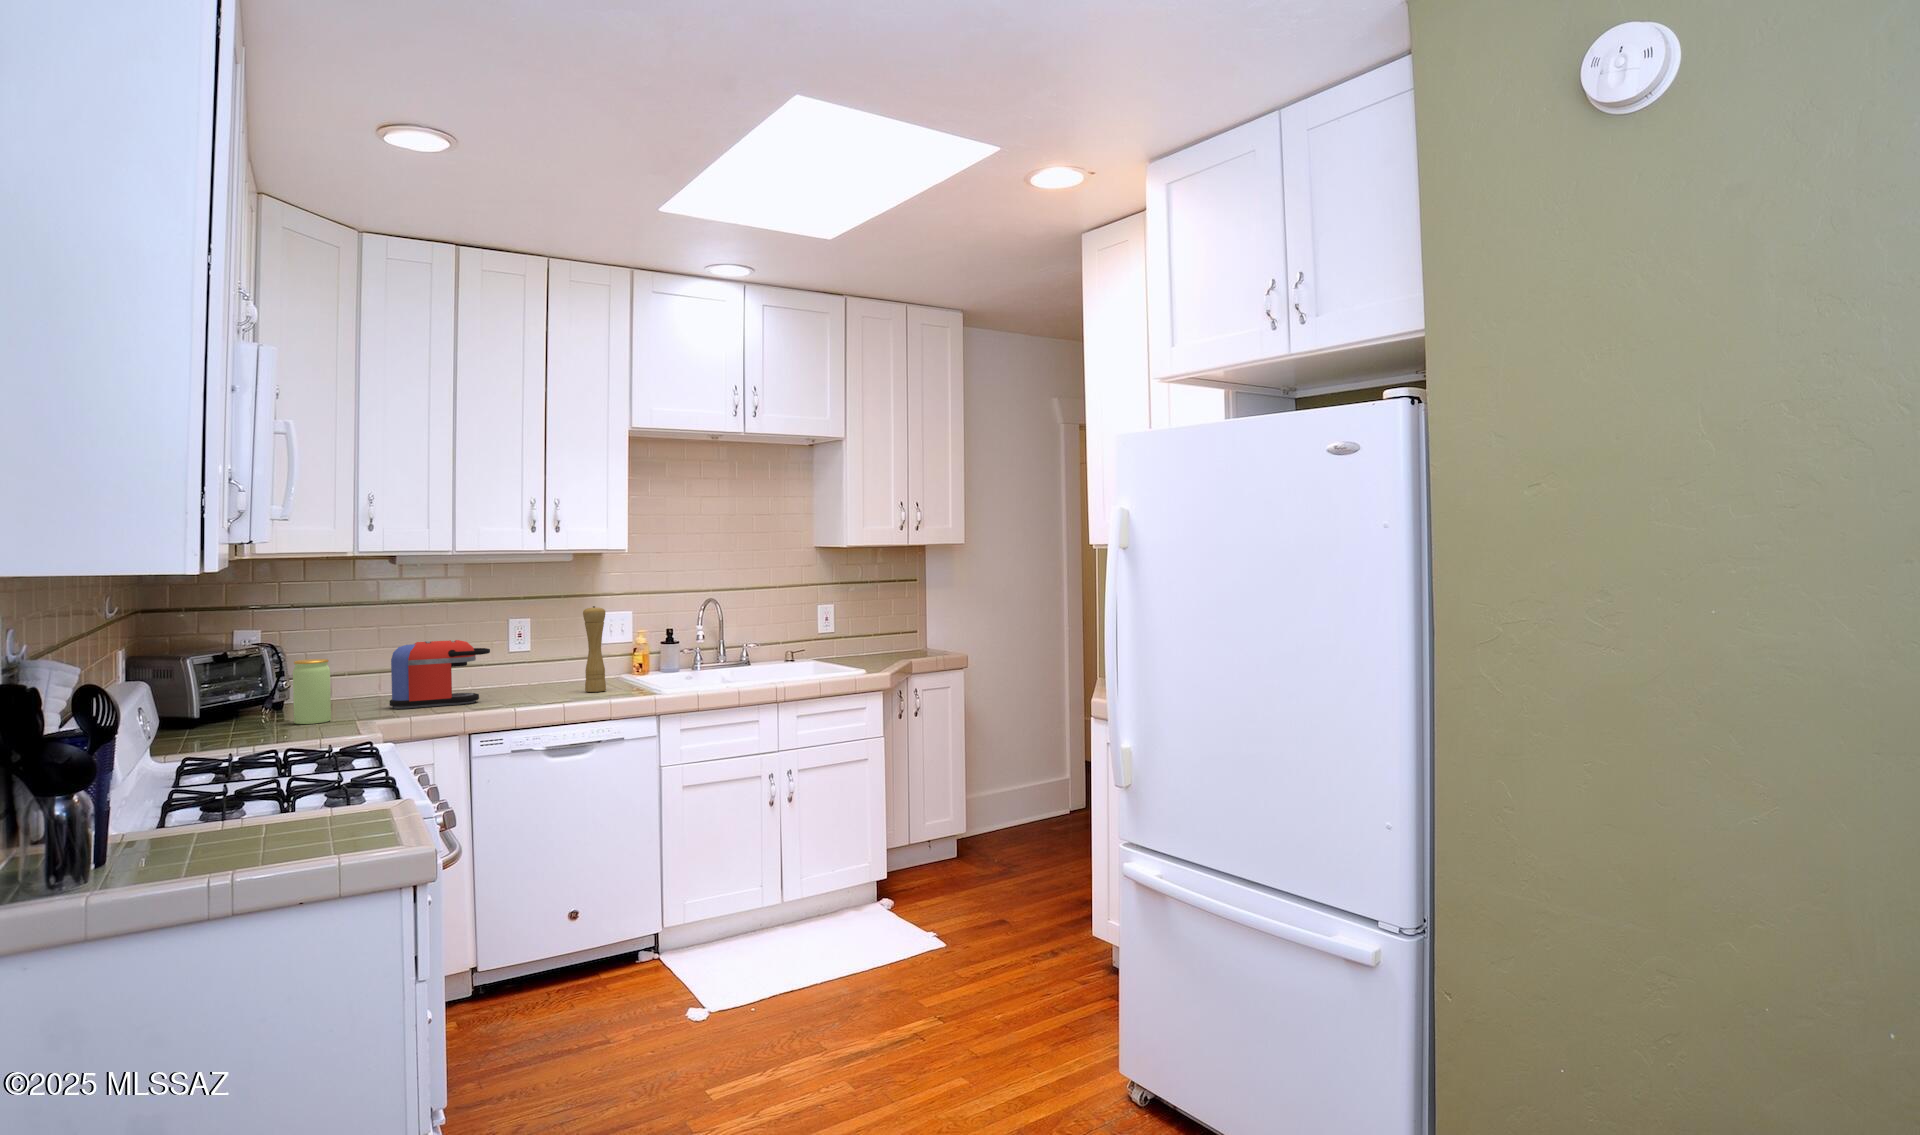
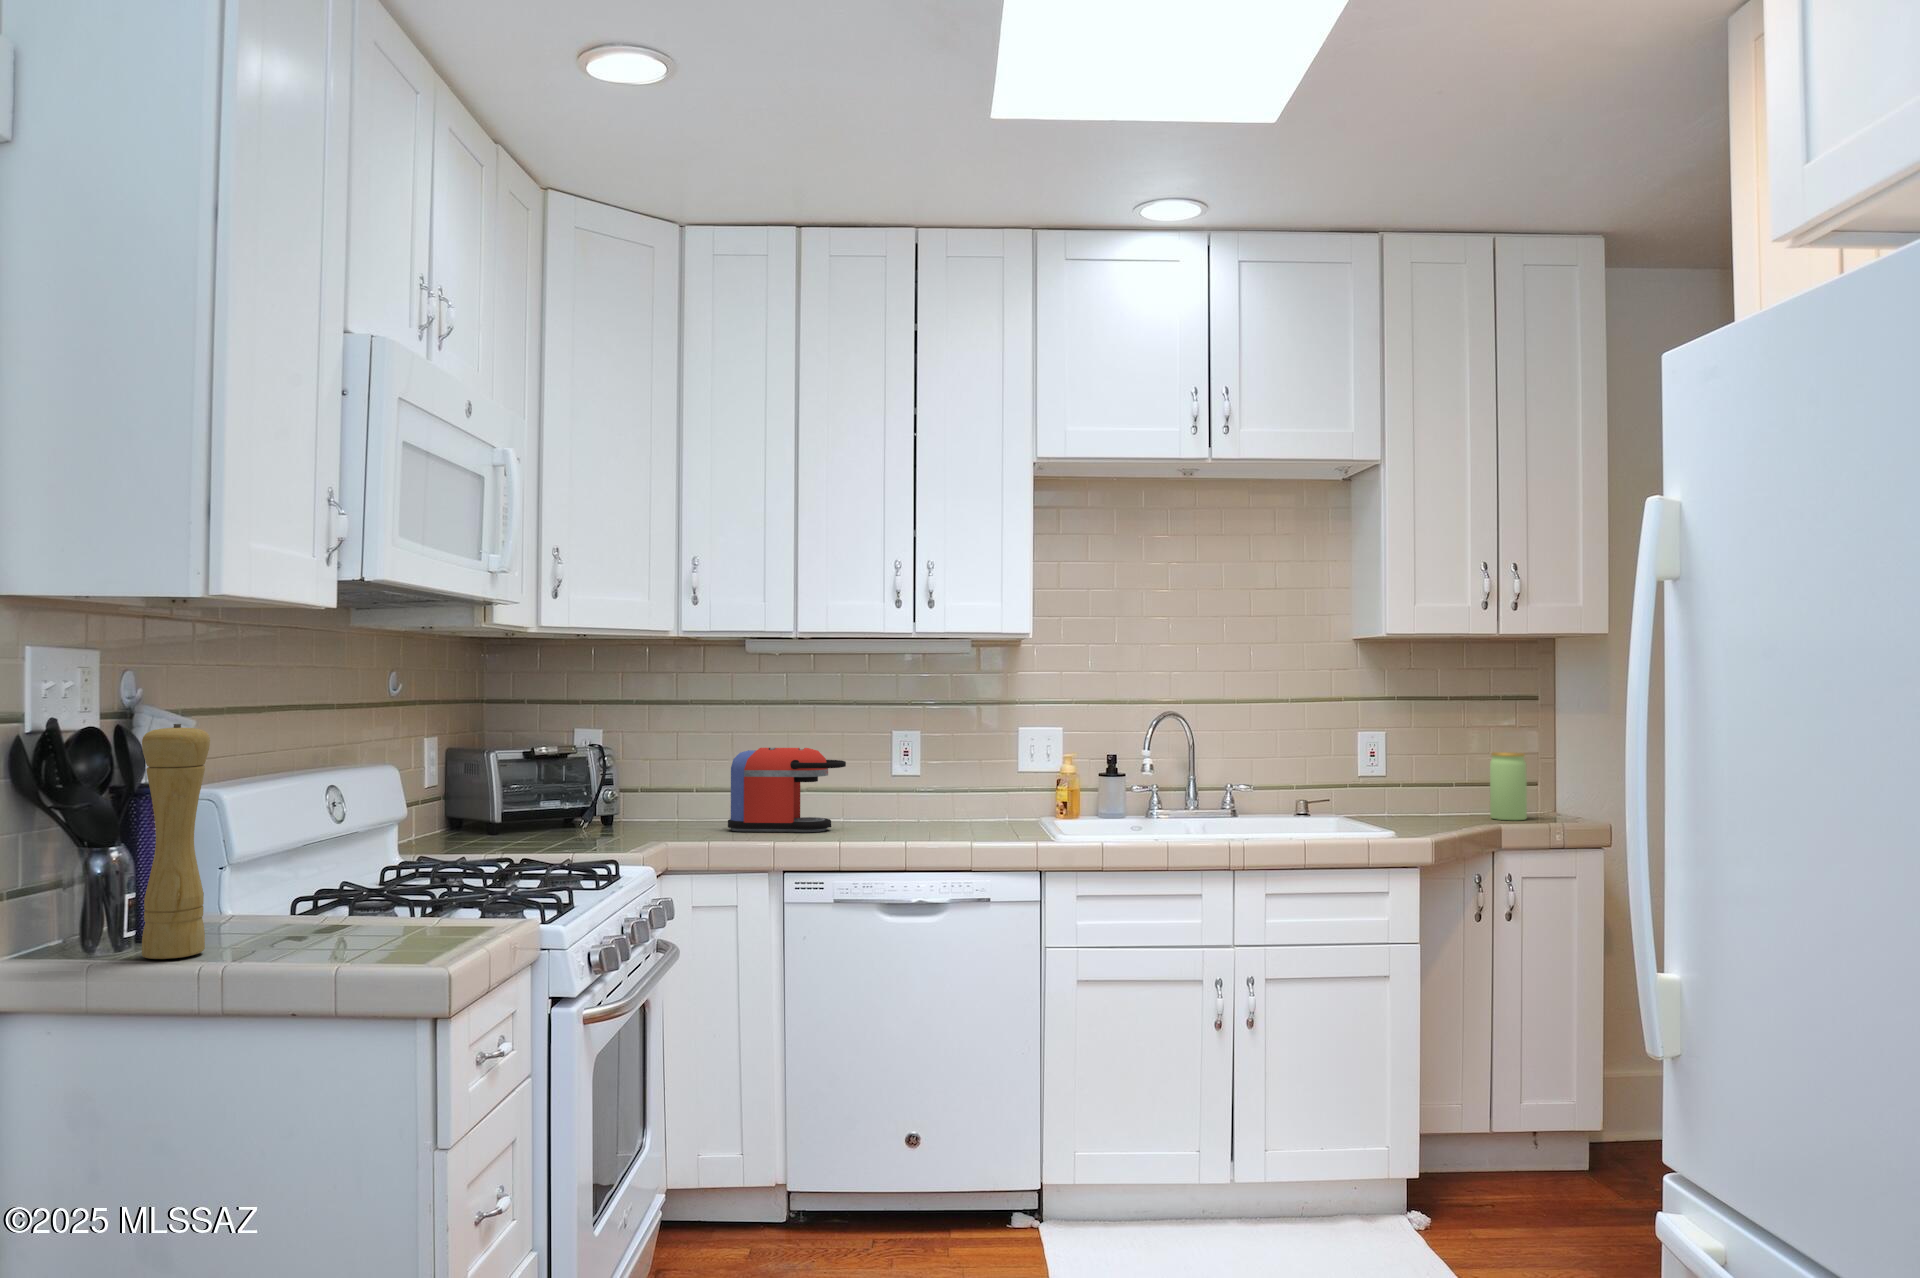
pepper mill: present [583,606,606,692] -> present [142,724,210,959]
jar: present [293,659,331,724] -> present [1490,752,1527,820]

